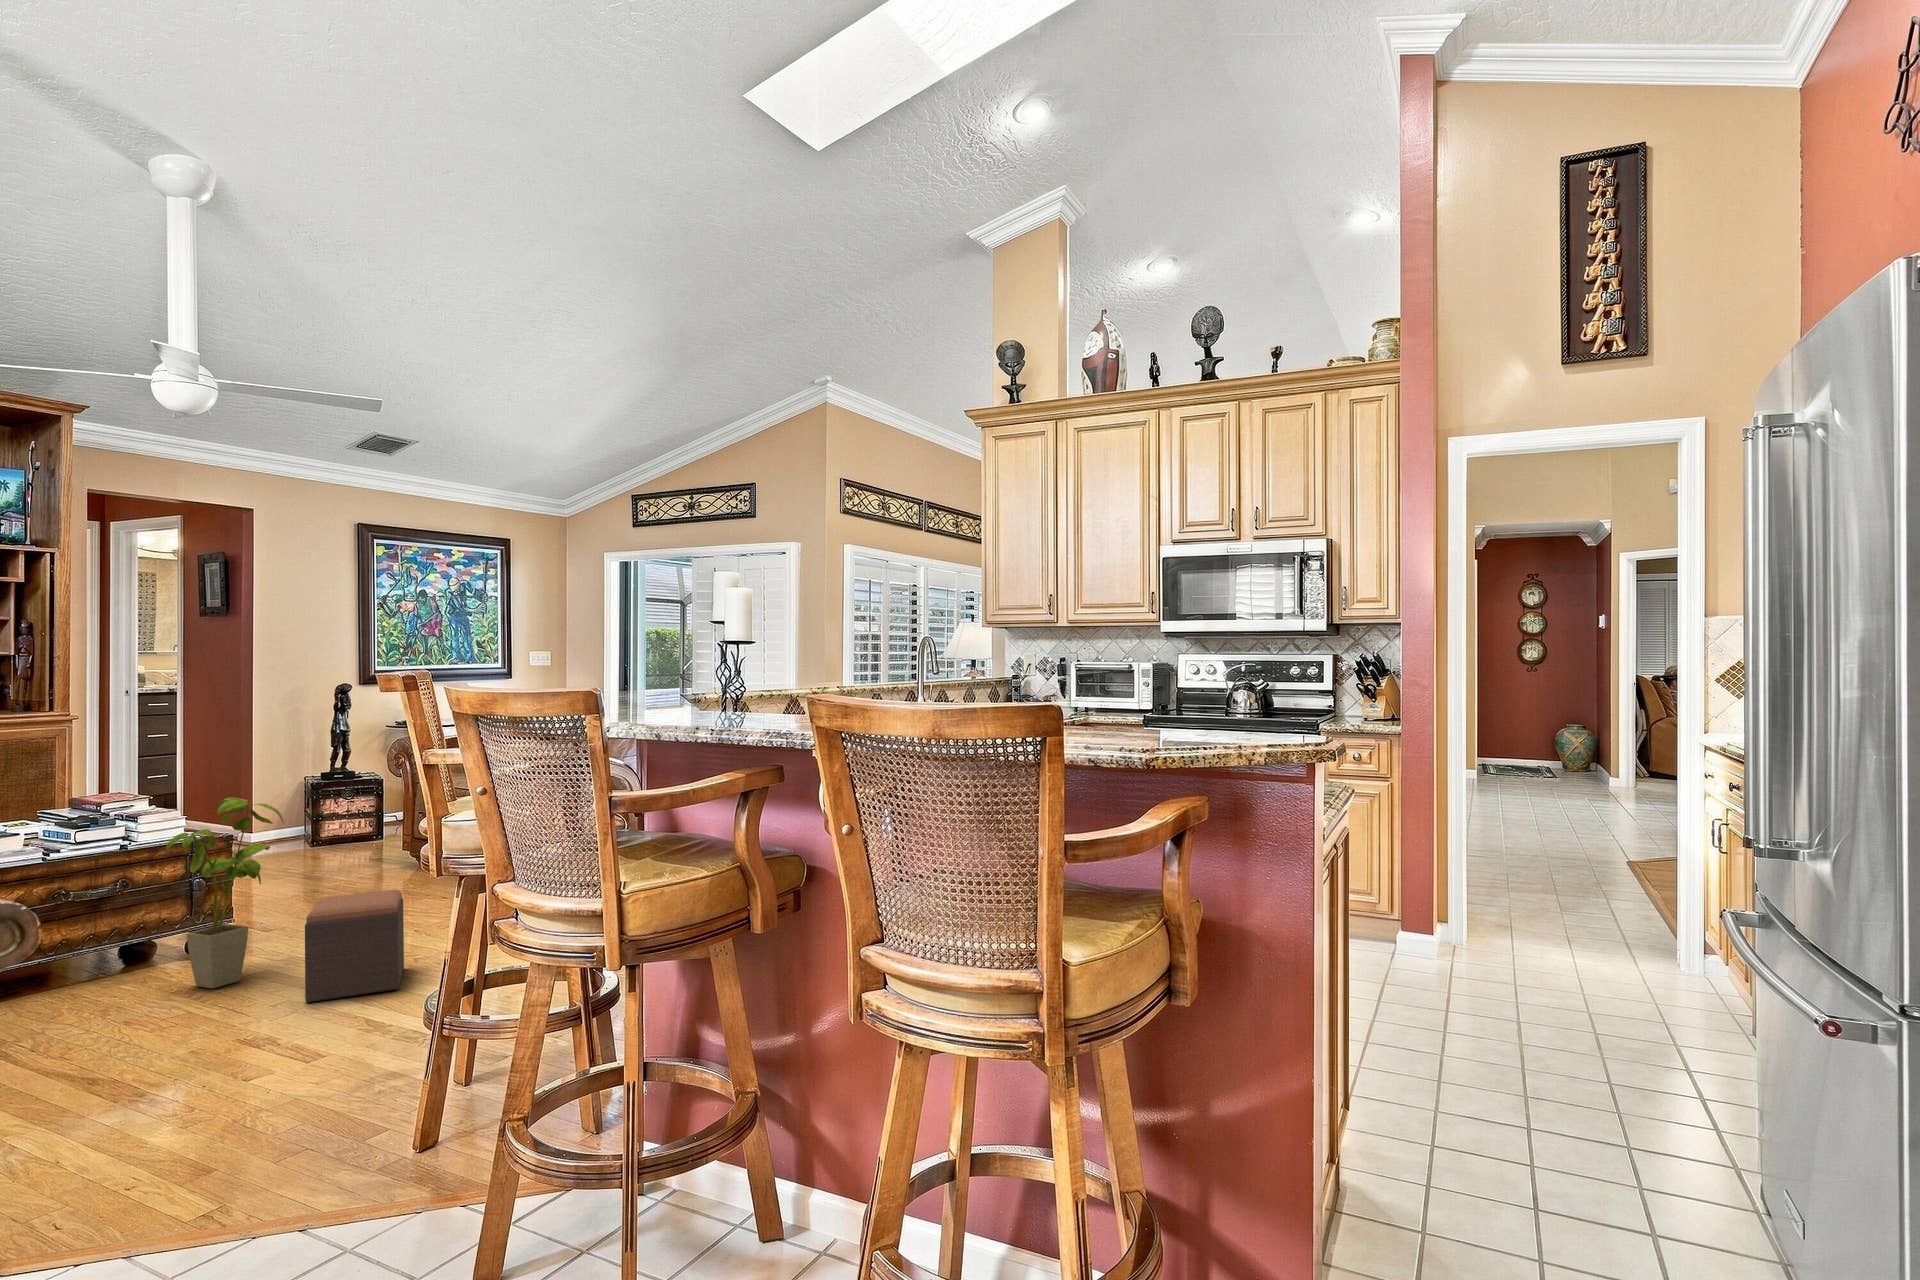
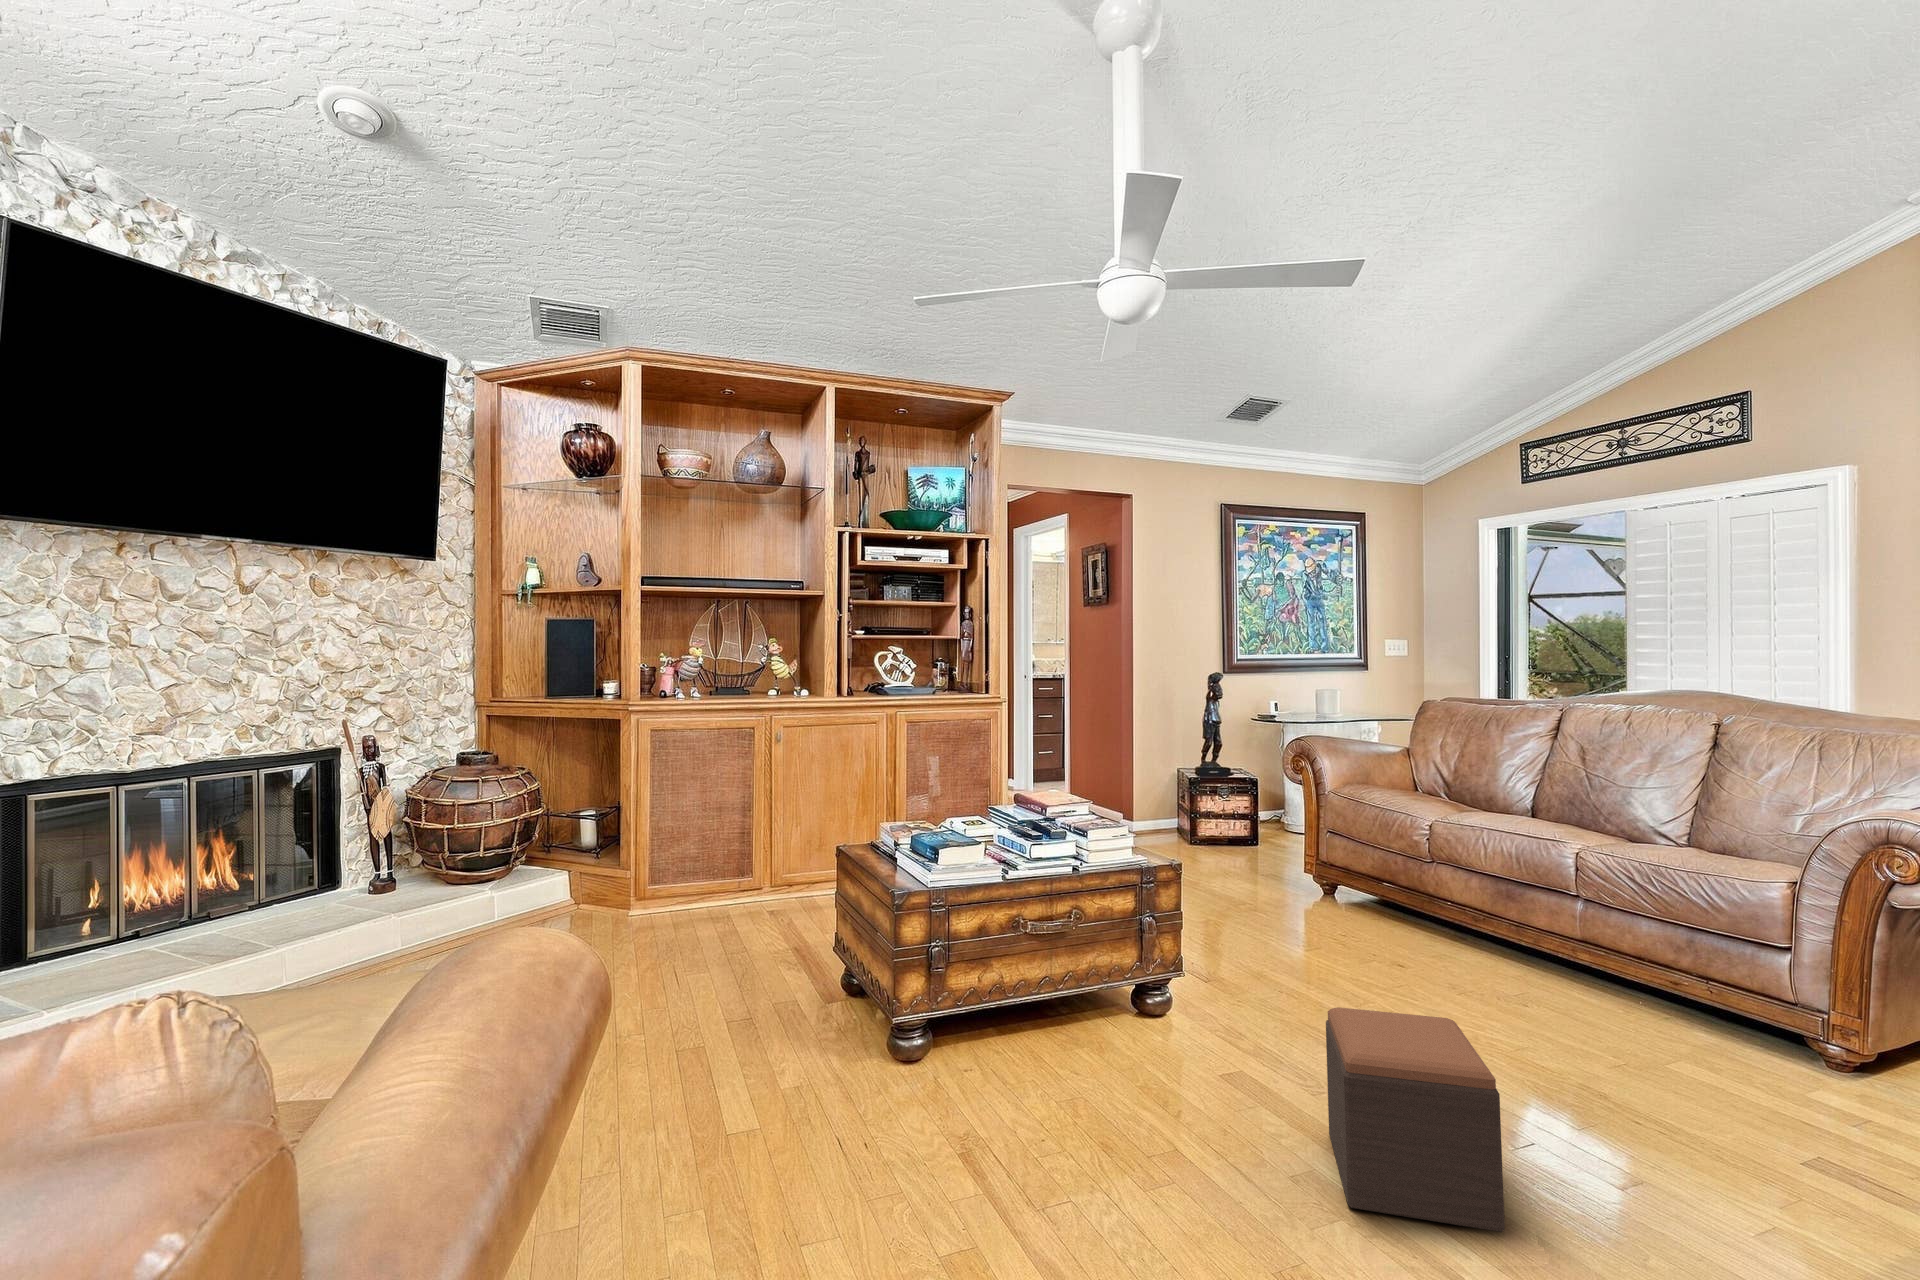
house plant: present [166,797,284,989] -> none [1130,829,1273,1101]

